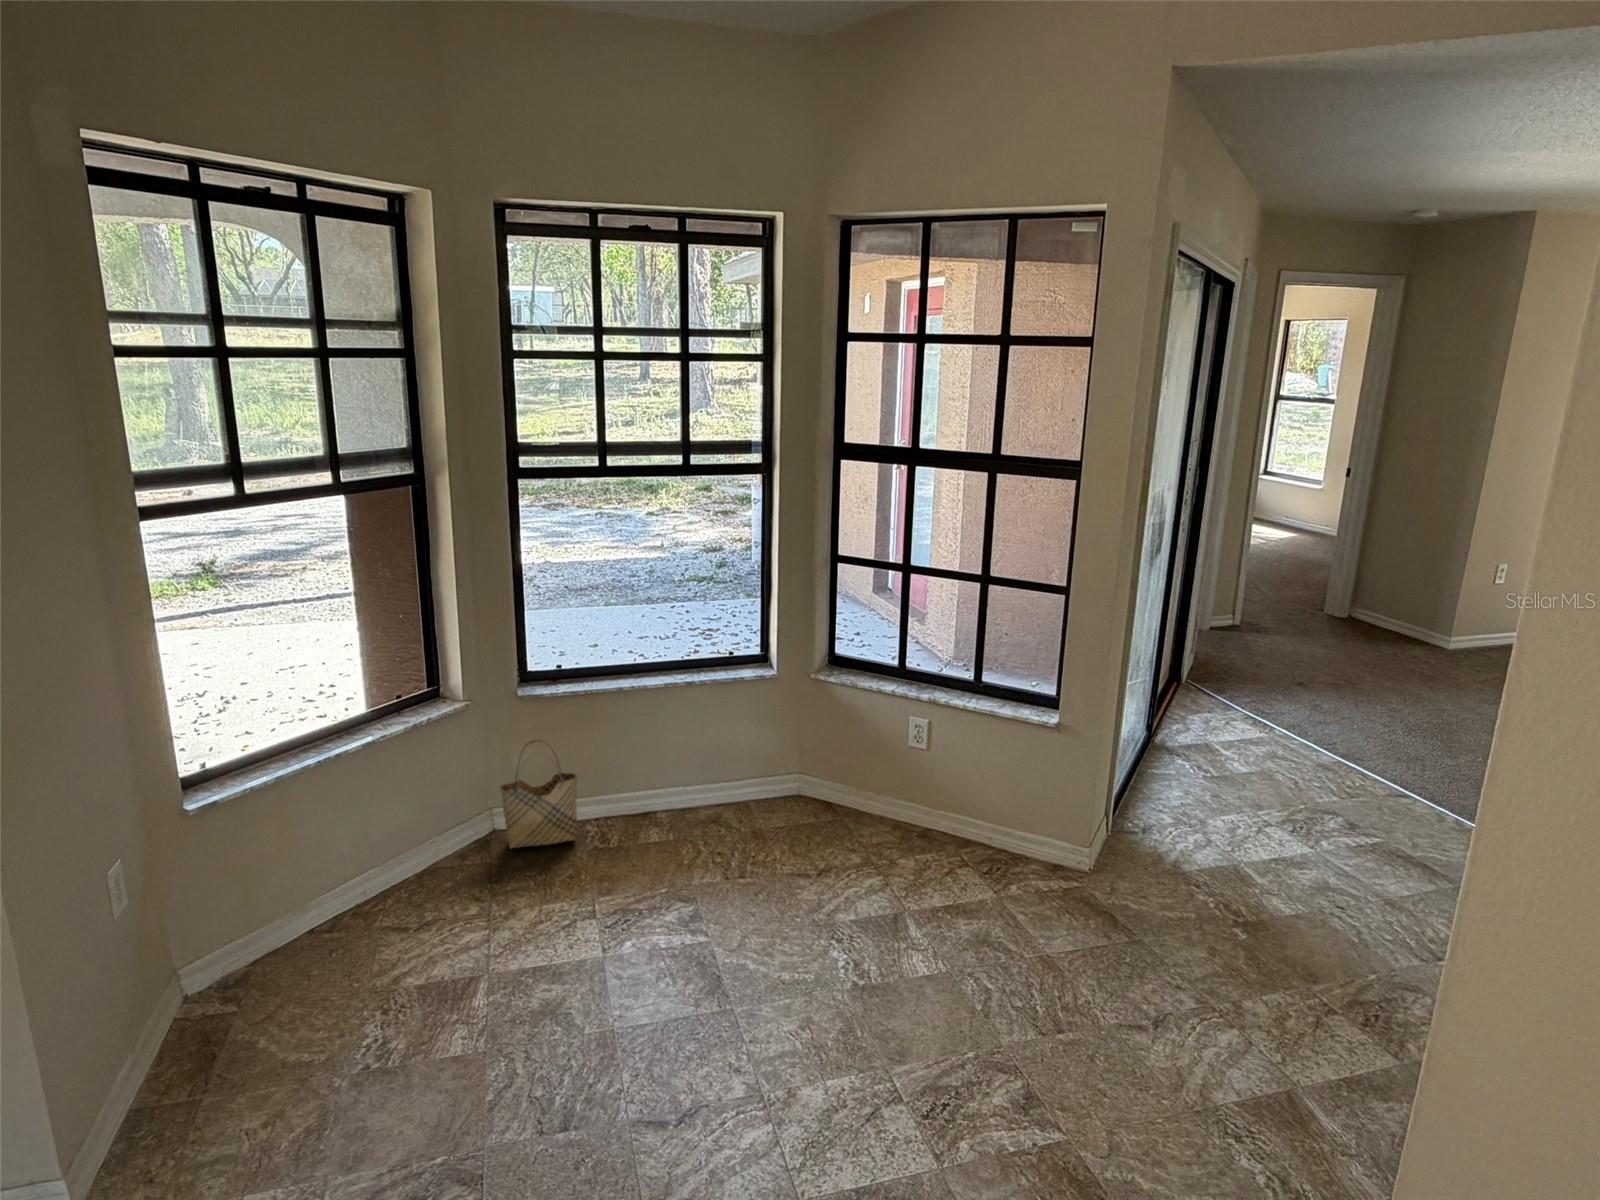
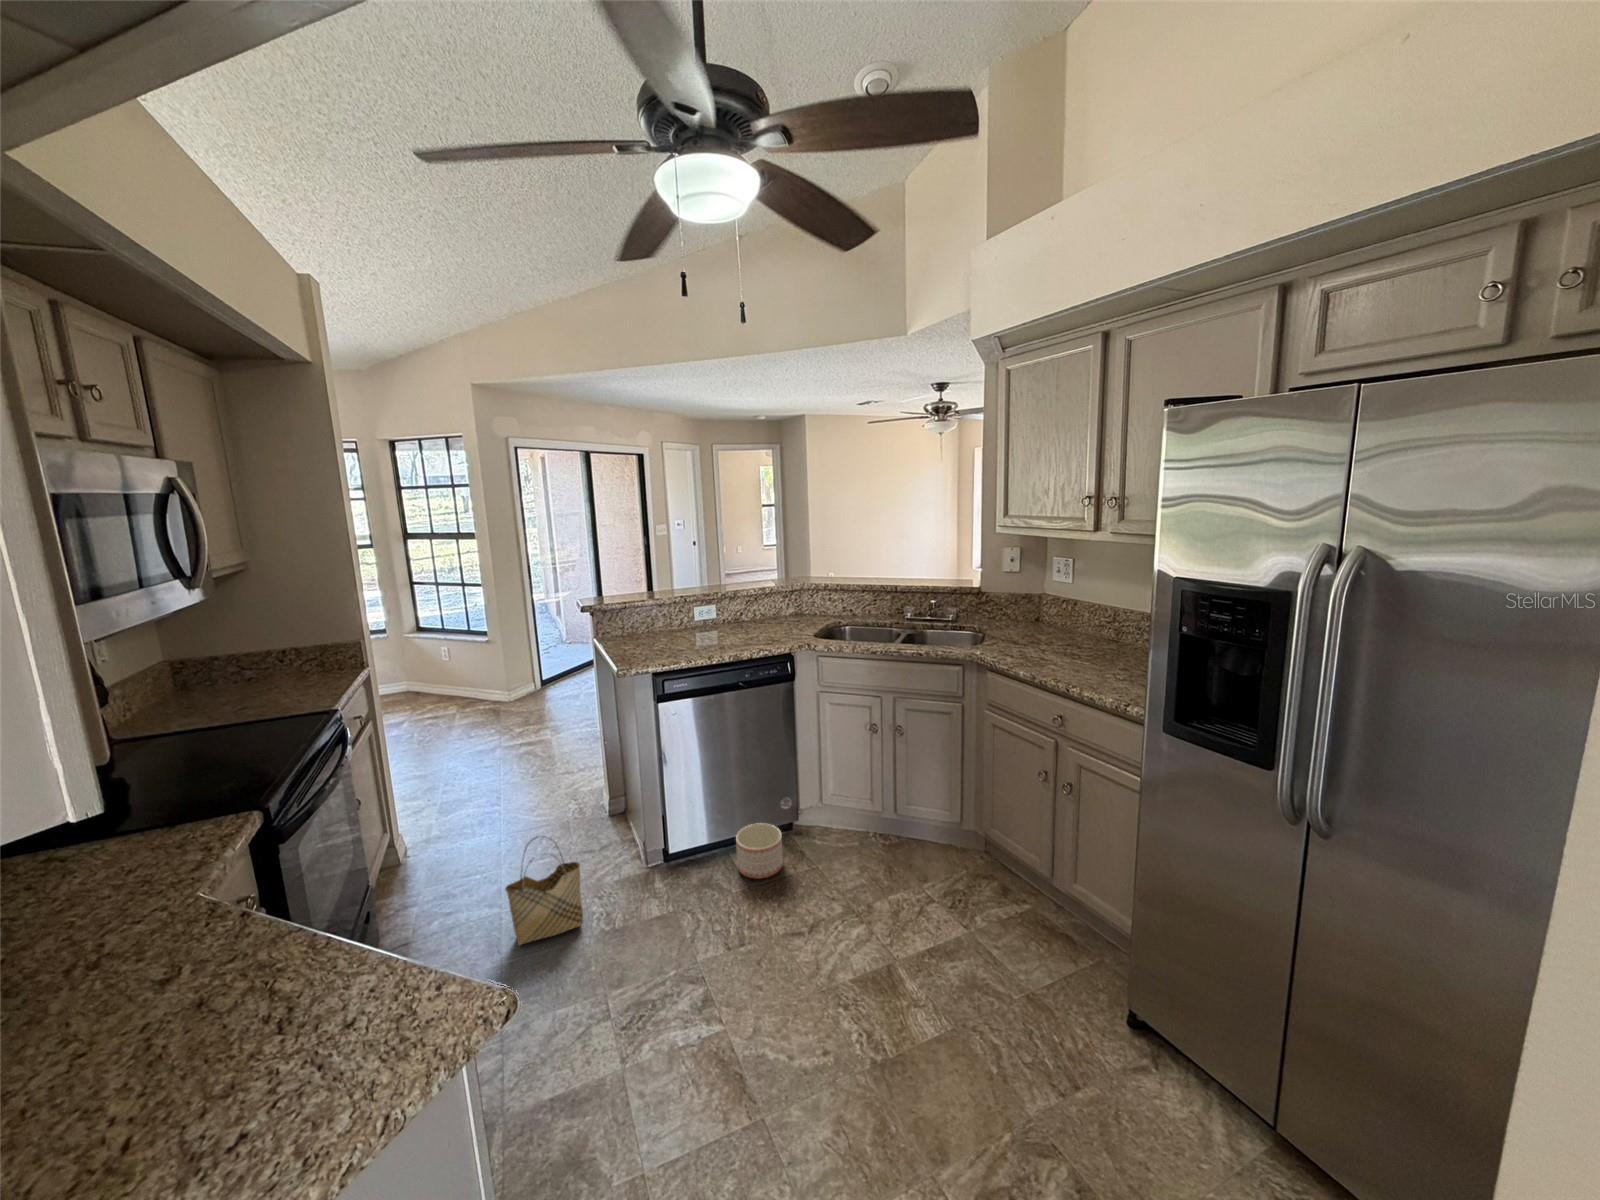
planter: none [751,765,804,823] -> present [736,823,783,879]

